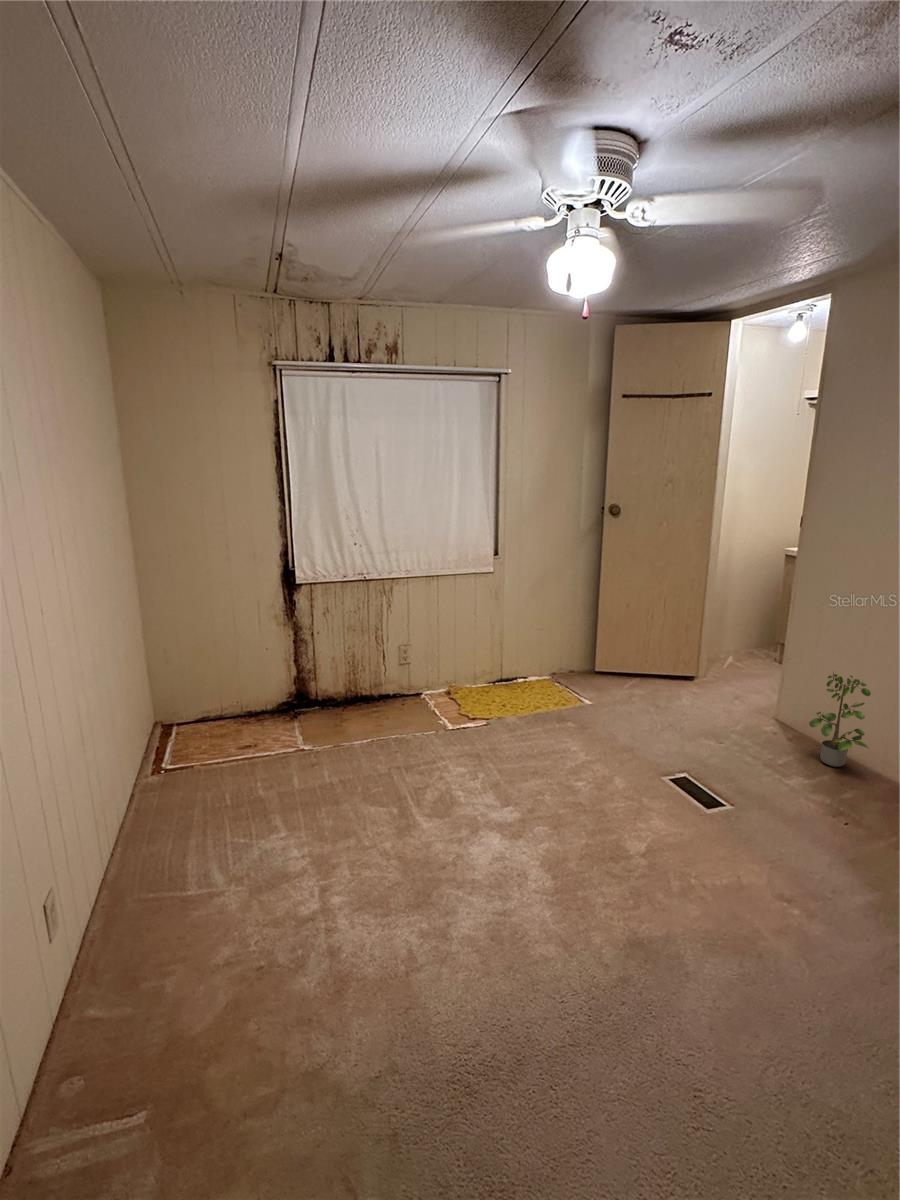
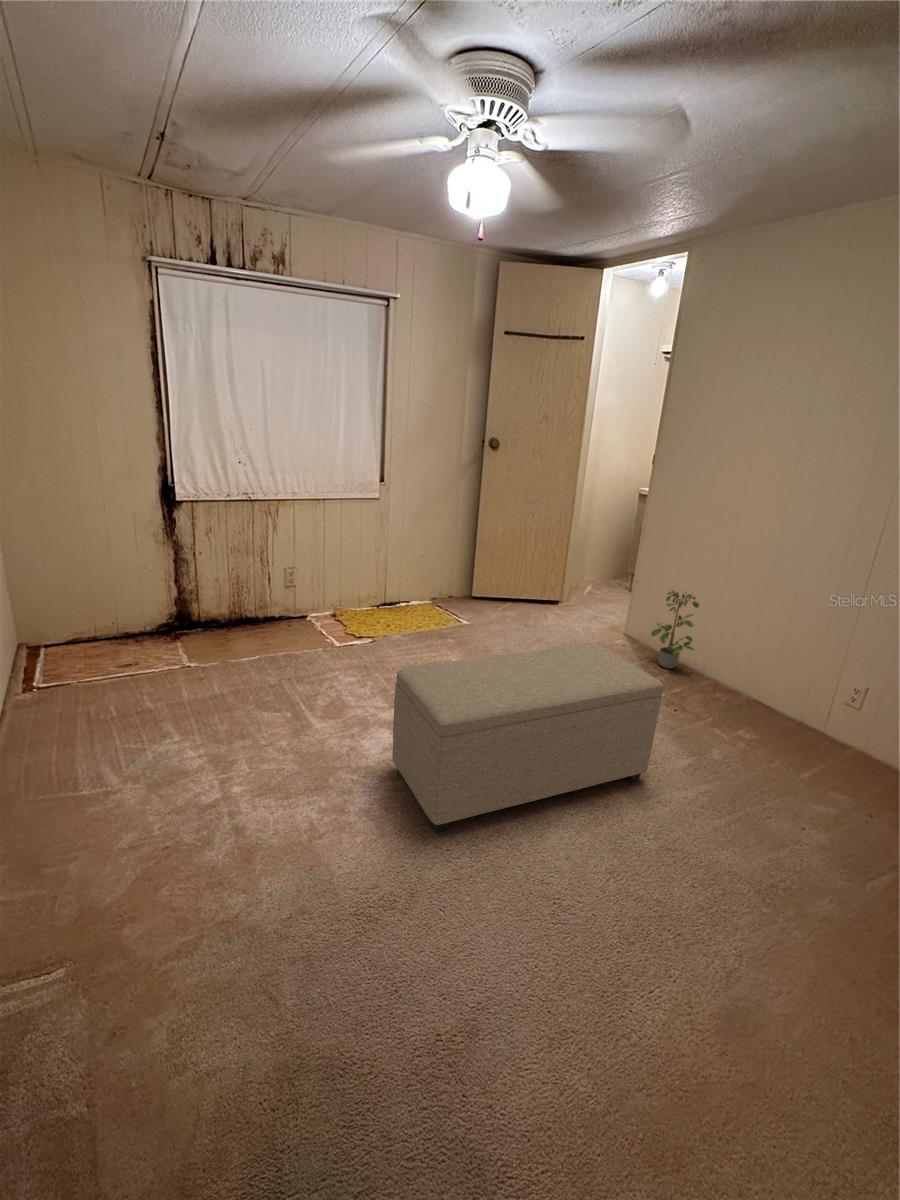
ottoman: none [500,747,829,976] -> present [392,643,663,832]

